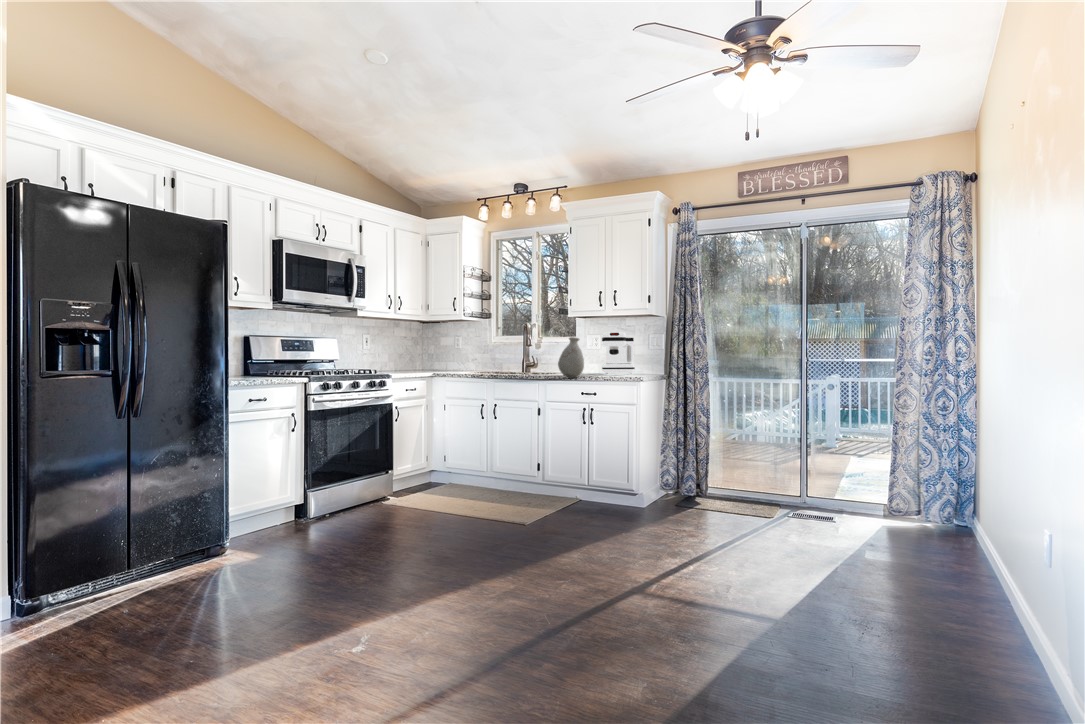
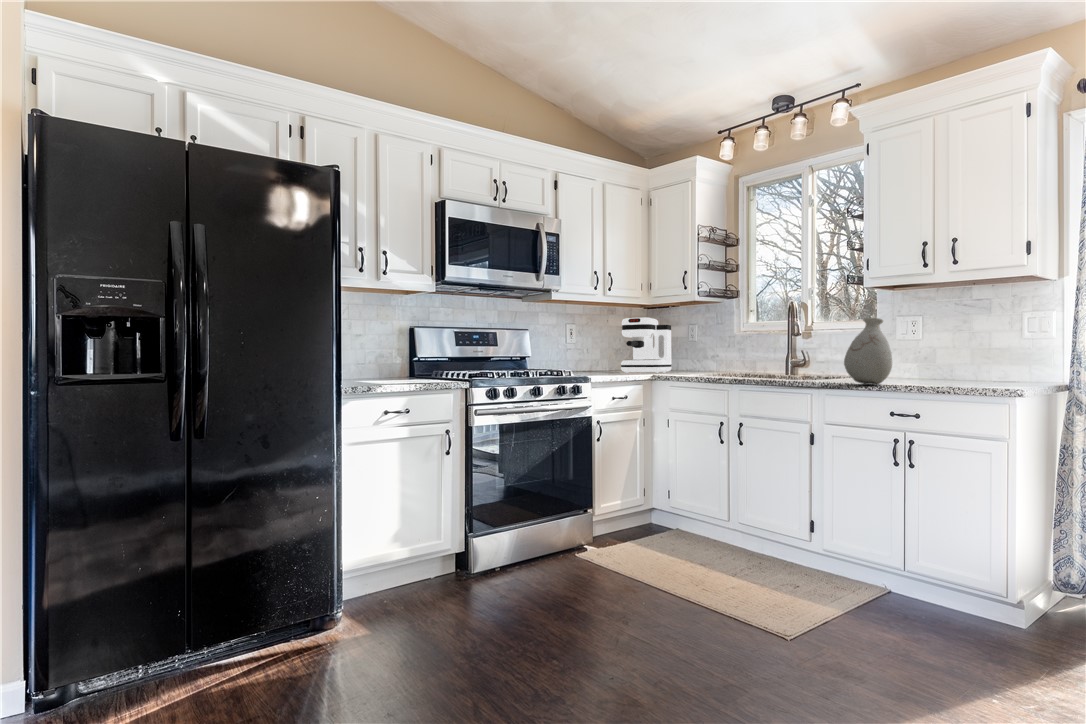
coffee maker: present [602,332,635,374] -> present [621,318,672,373]

